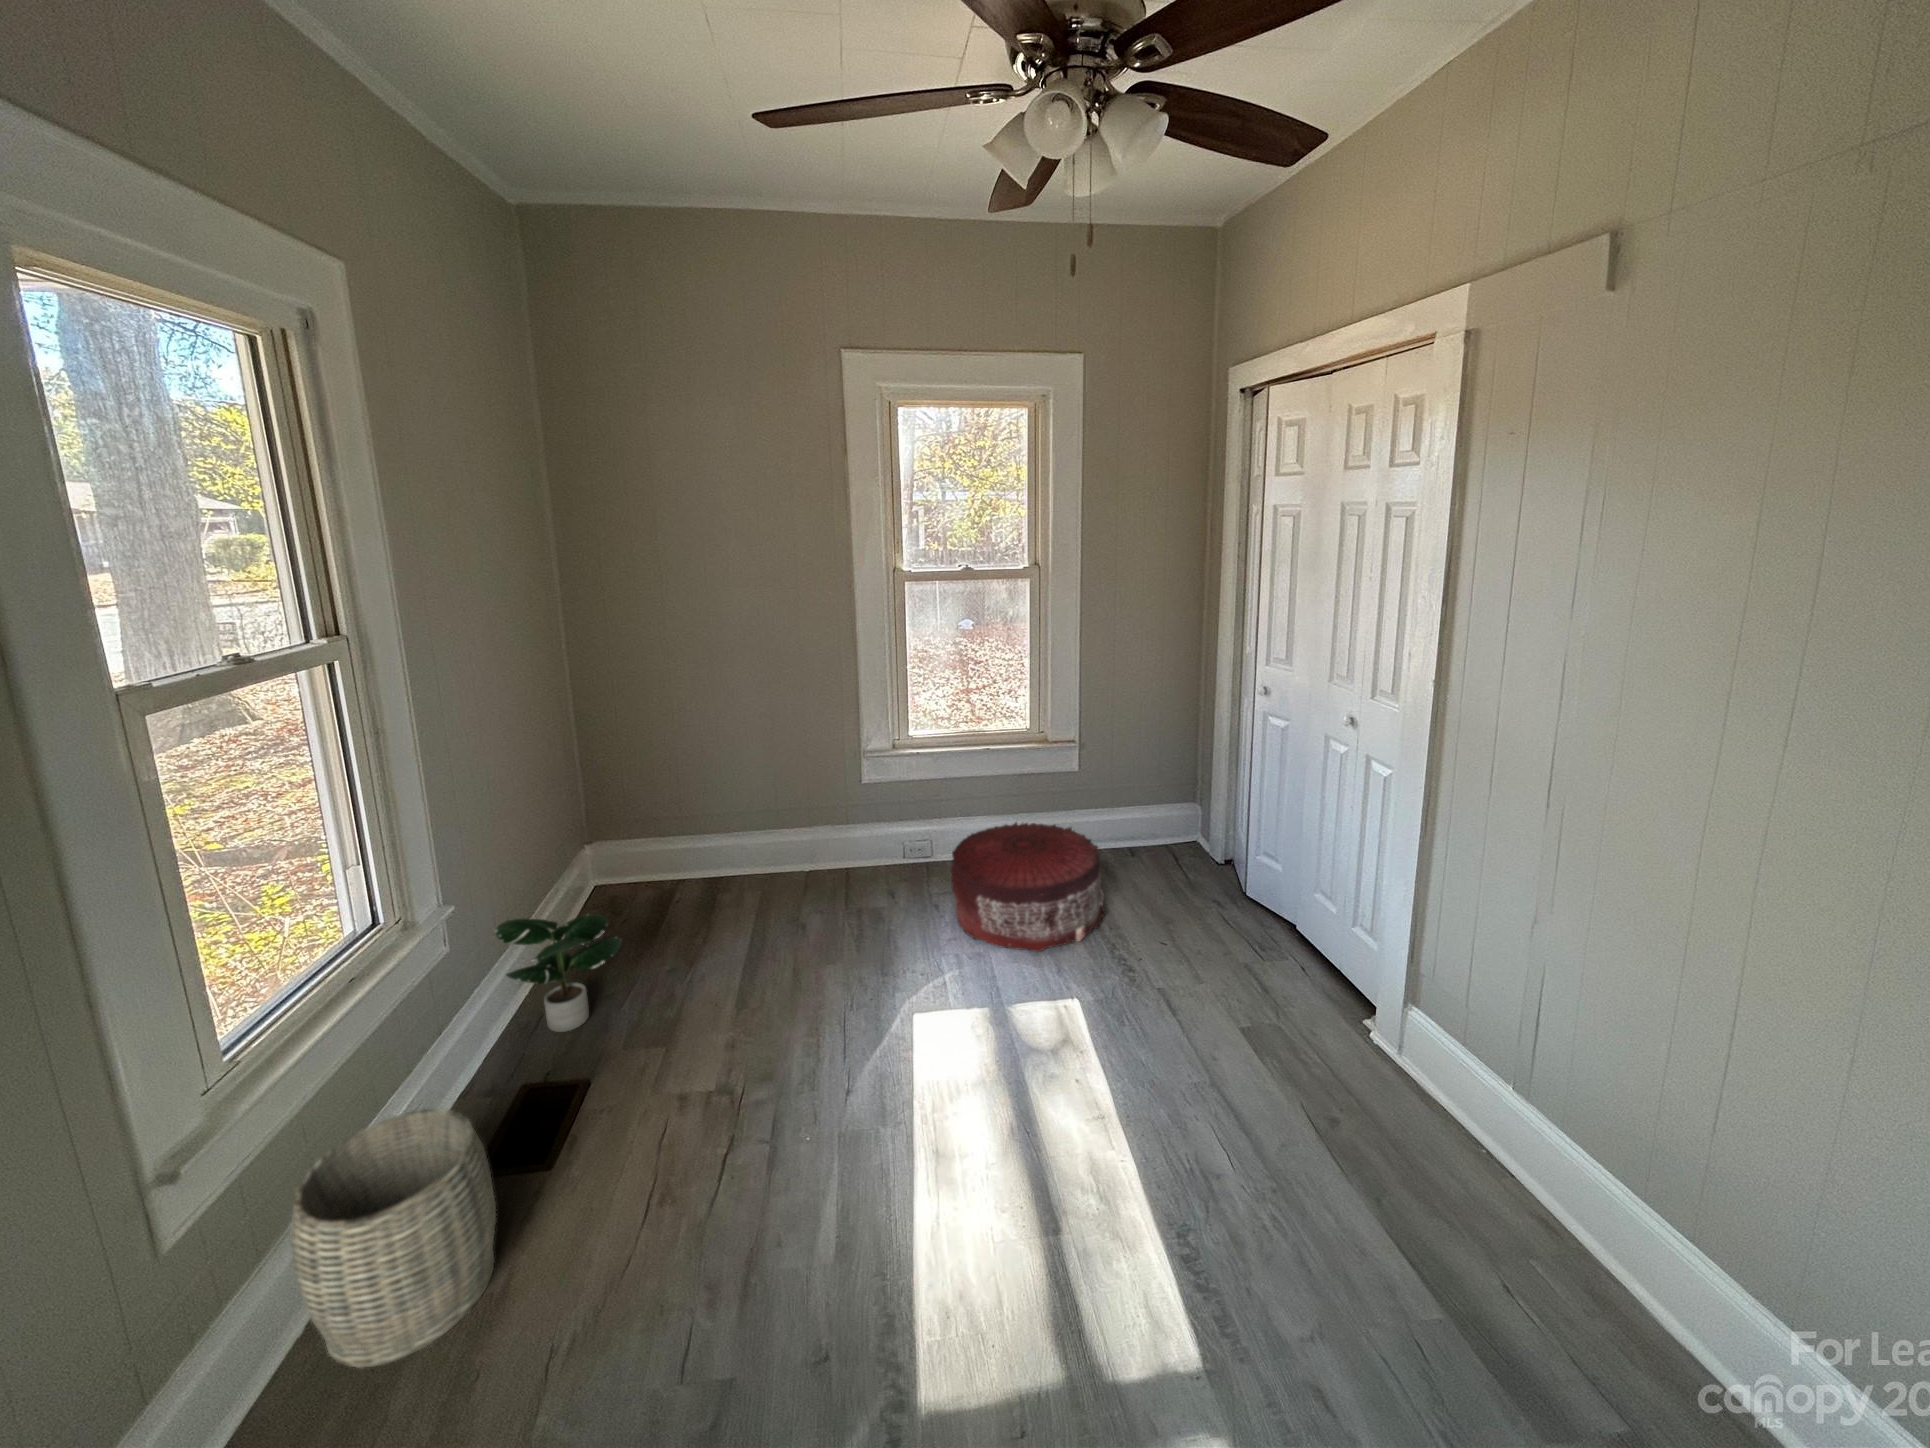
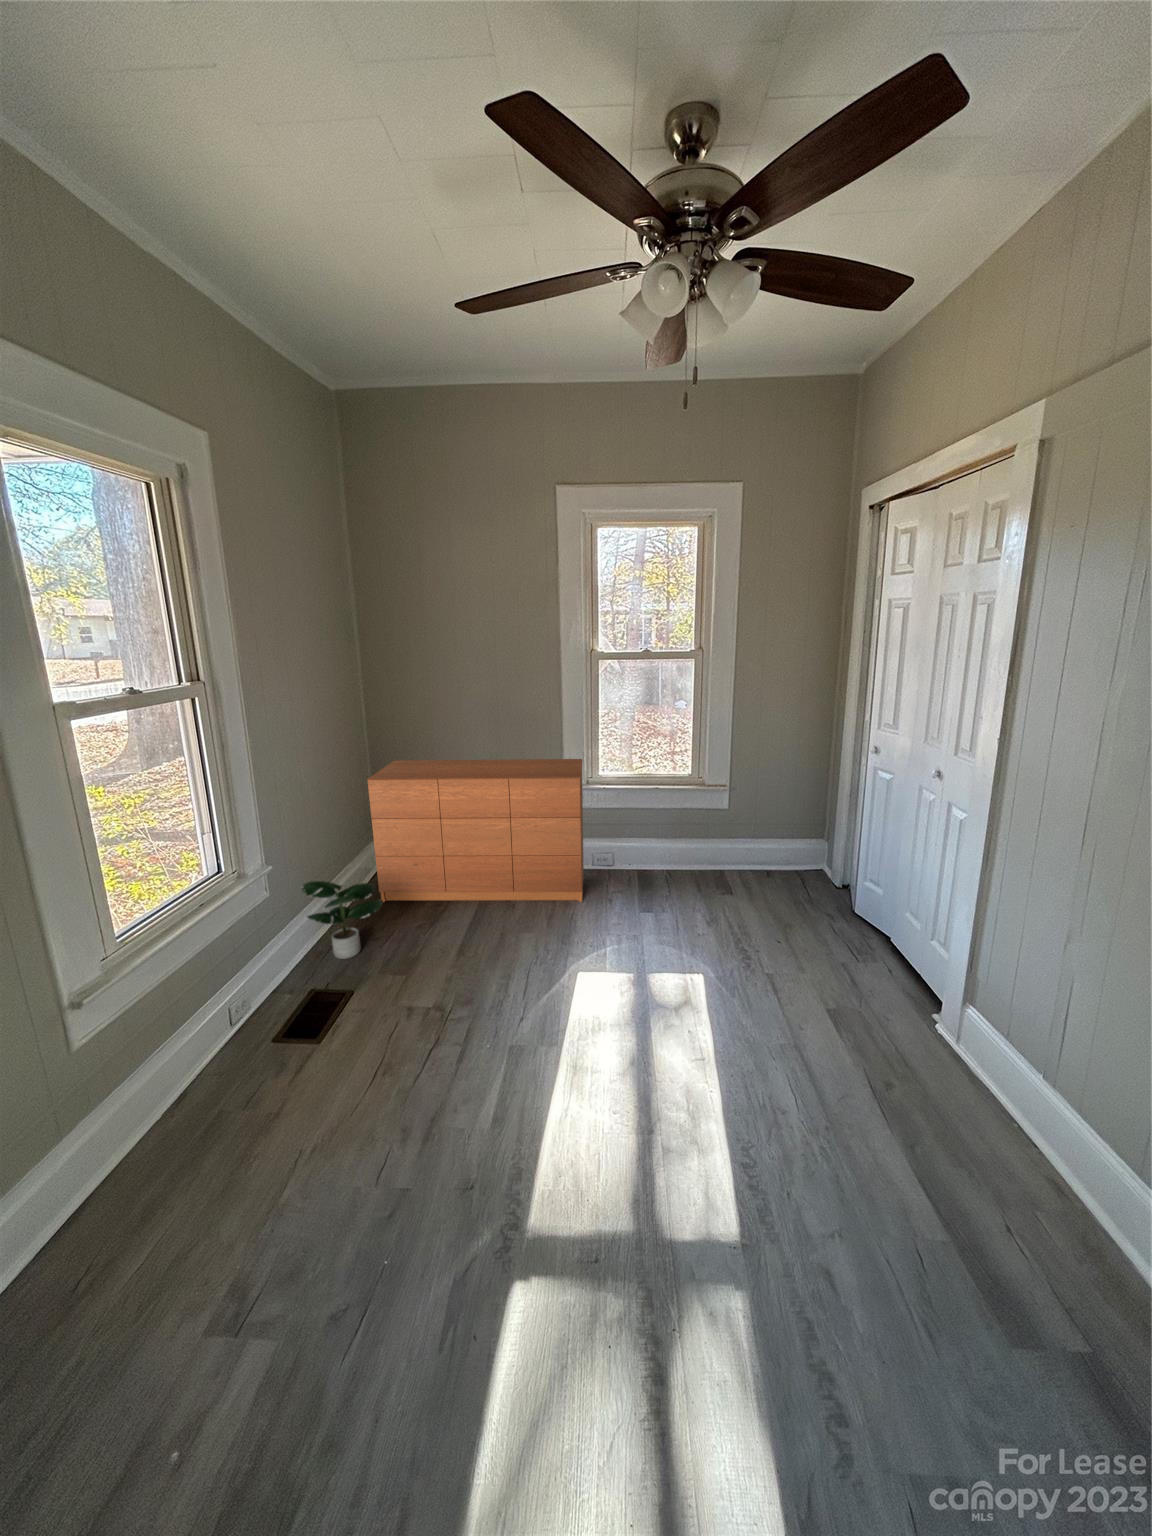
dresser: none [585,714,902,937] -> present [367,759,584,902]
pouf: present [950,823,1106,952] -> none [617,843,735,939]
woven basket: present [290,1108,496,1368] -> none [154,989,279,1142]

